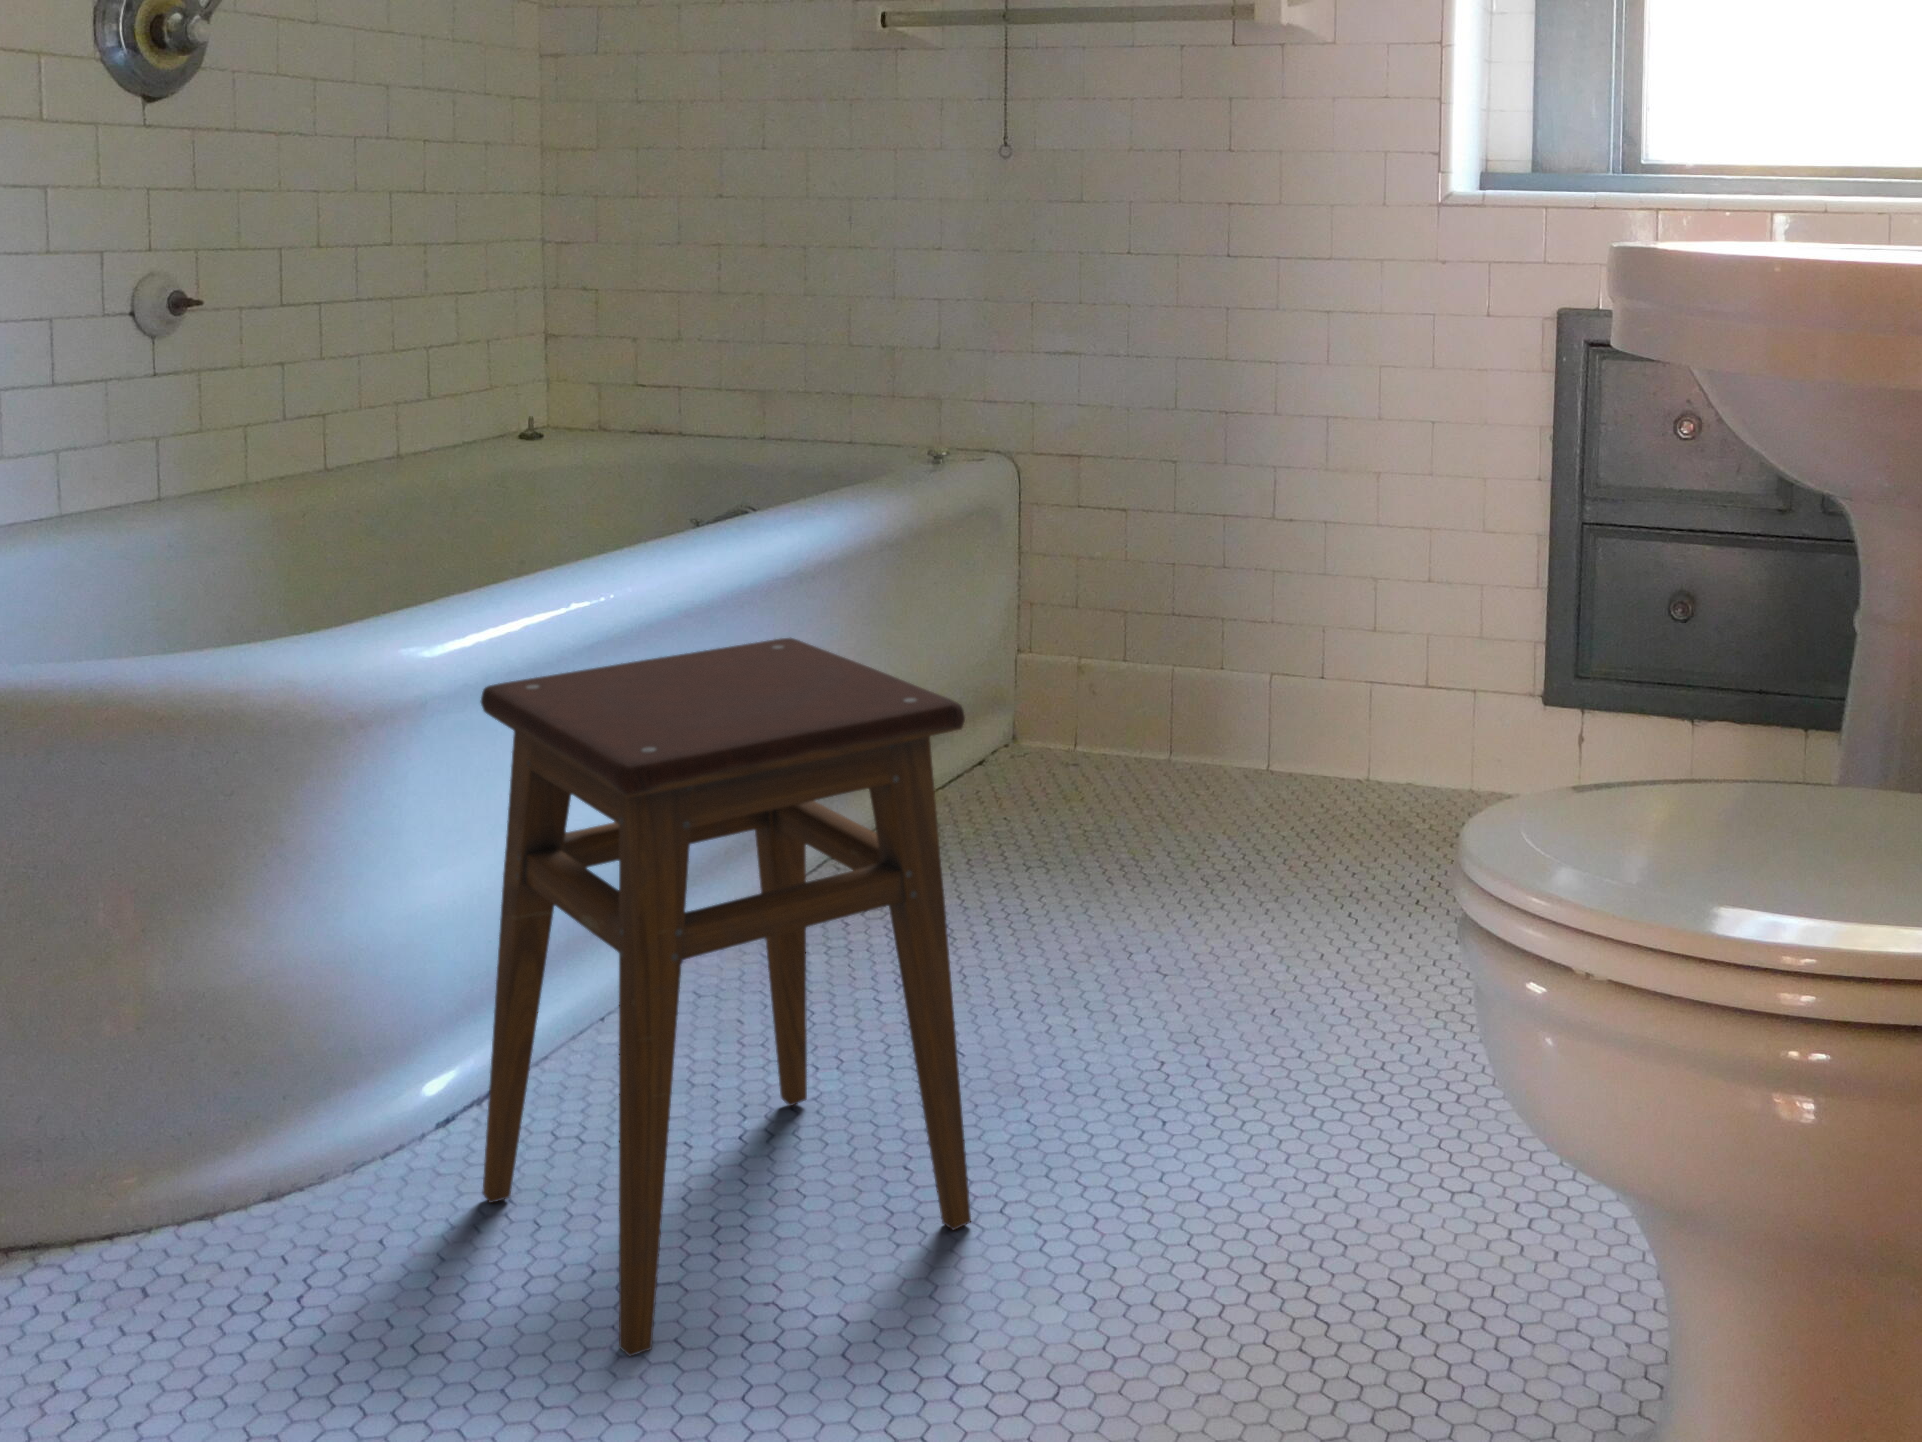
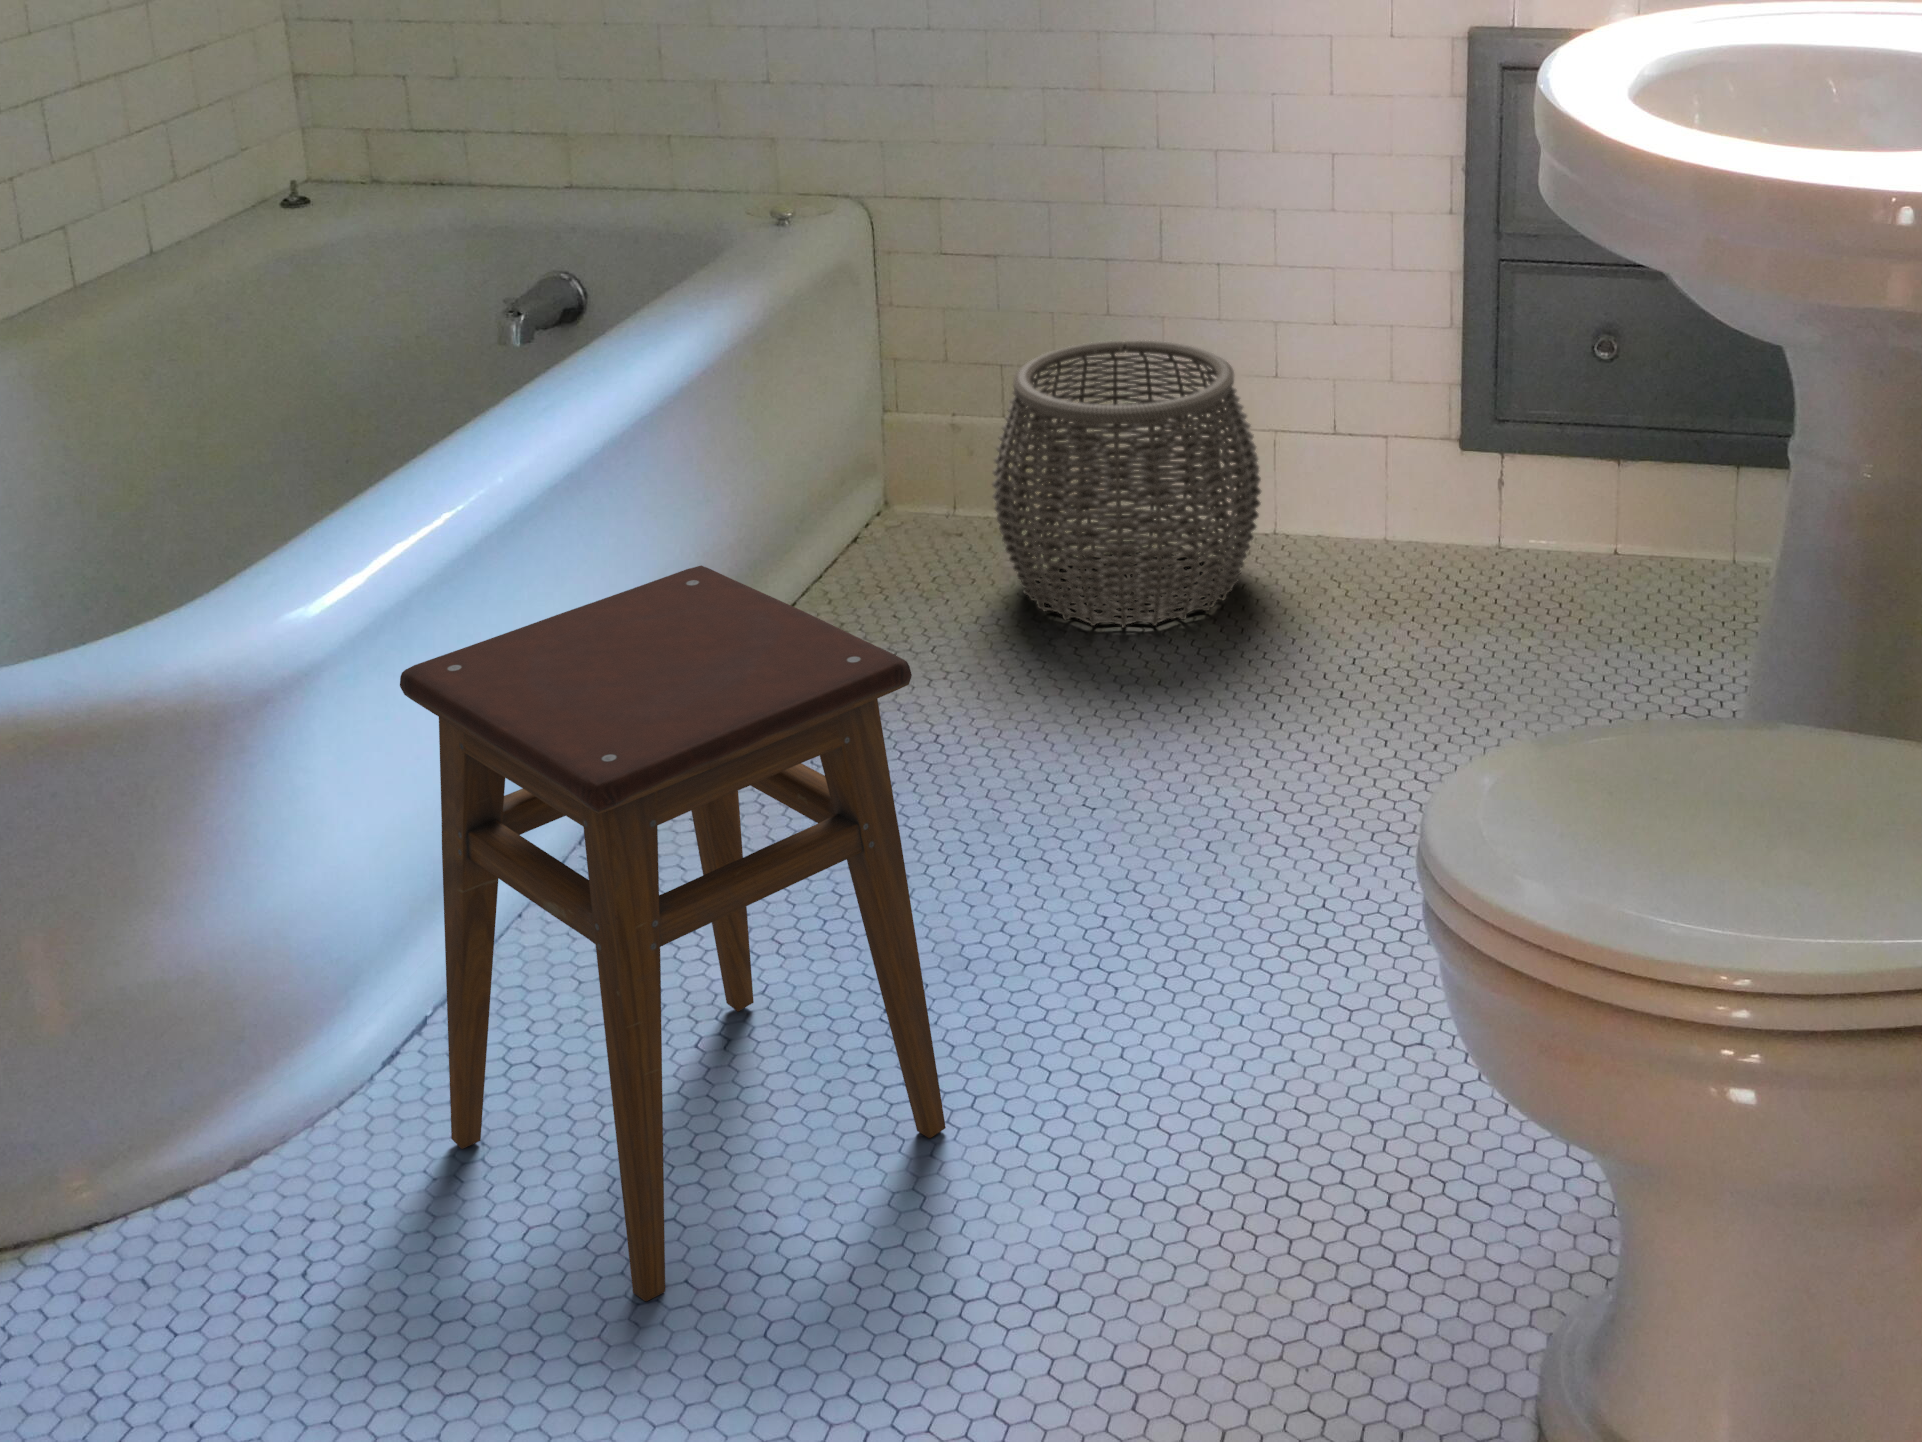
woven basket: none [1107,577,1352,832] -> present [992,340,1261,627]

